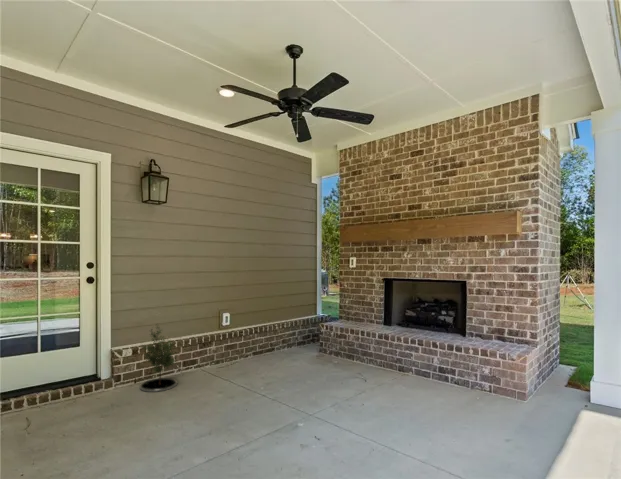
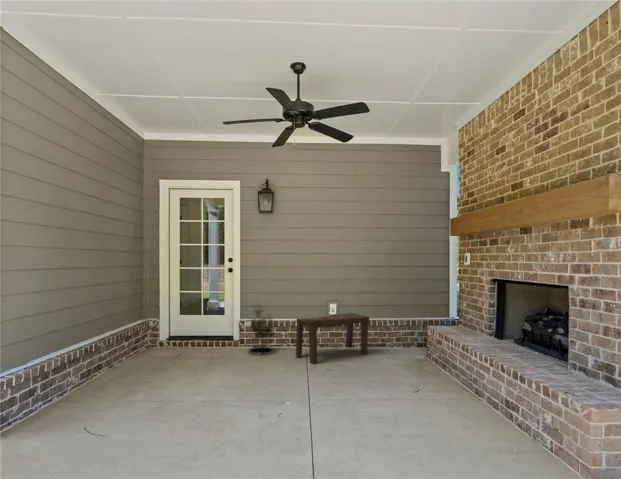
bench: none [211,321,276,382] -> present [296,313,369,364]

